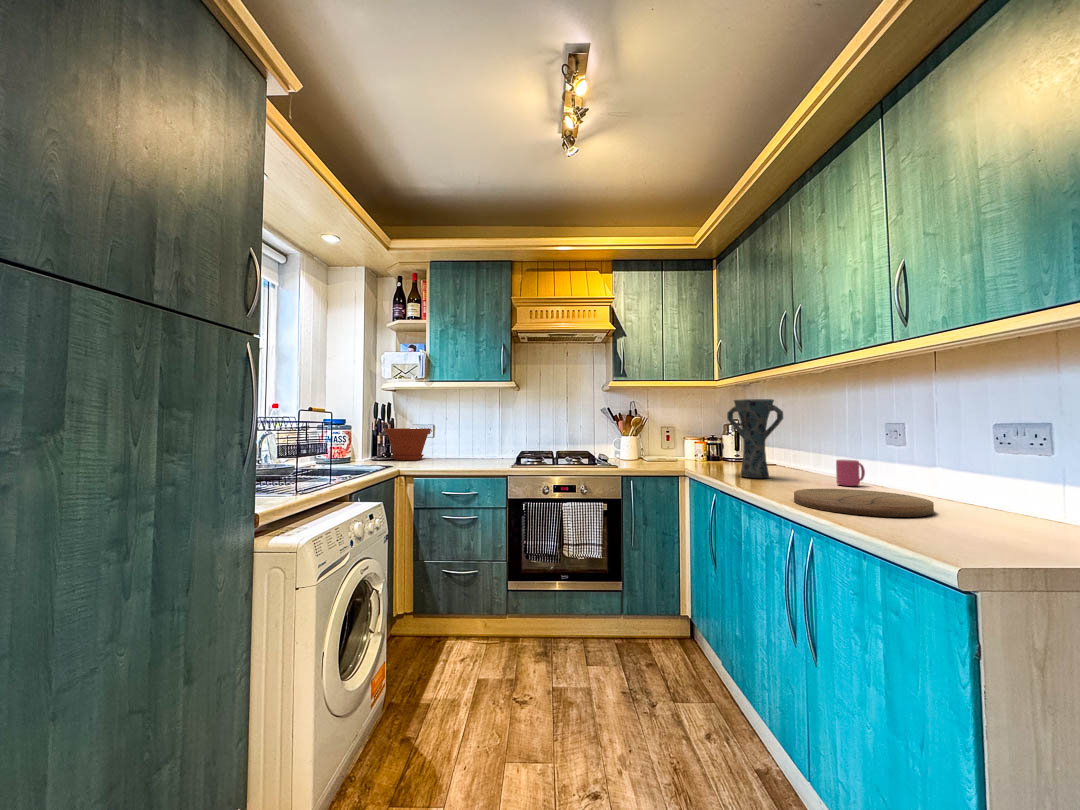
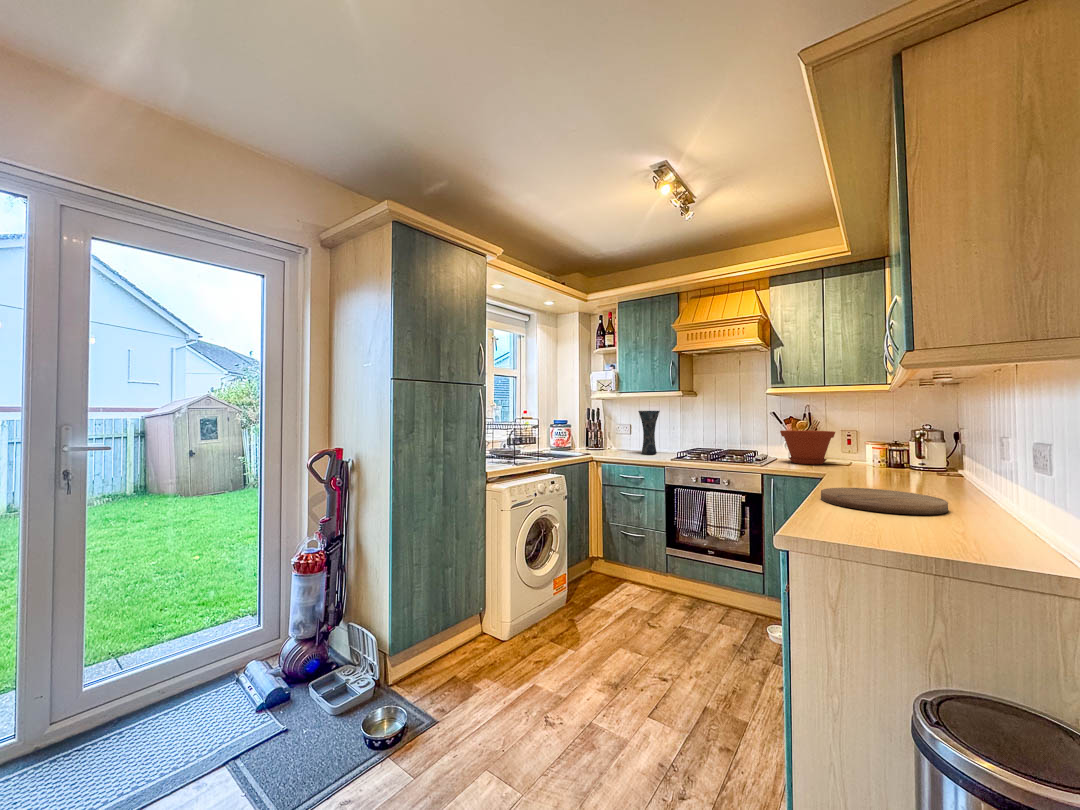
vase: present [727,399,783,478] -> present [638,411,660,454]
plant pot: present [384,428,431,460] -> present [780,430,835,464]
mug: present [836,460,865,486] -> none [941,466,978,493]

